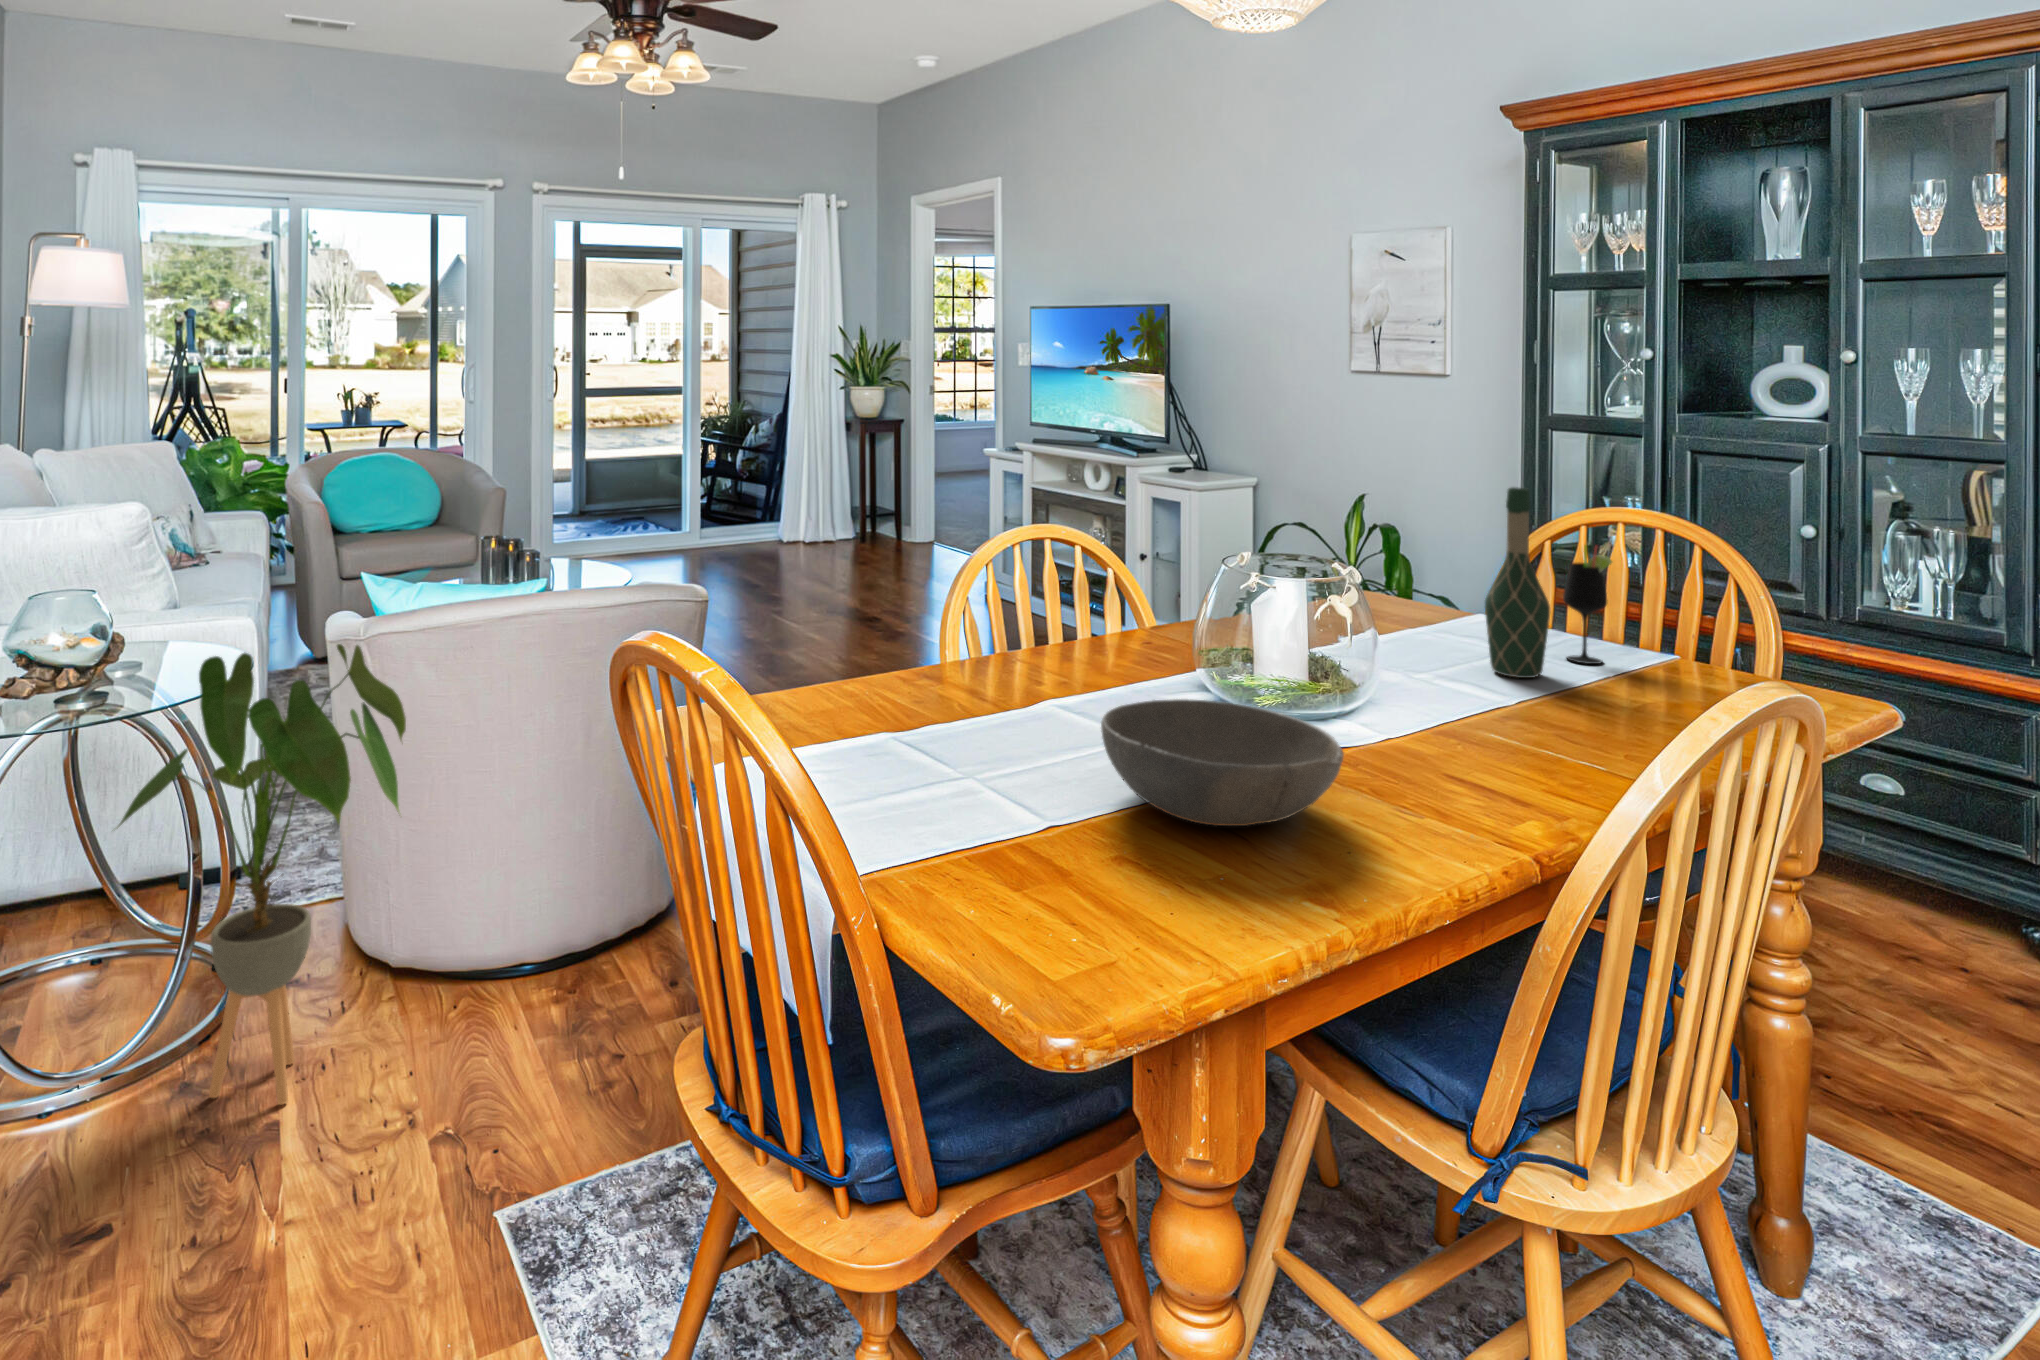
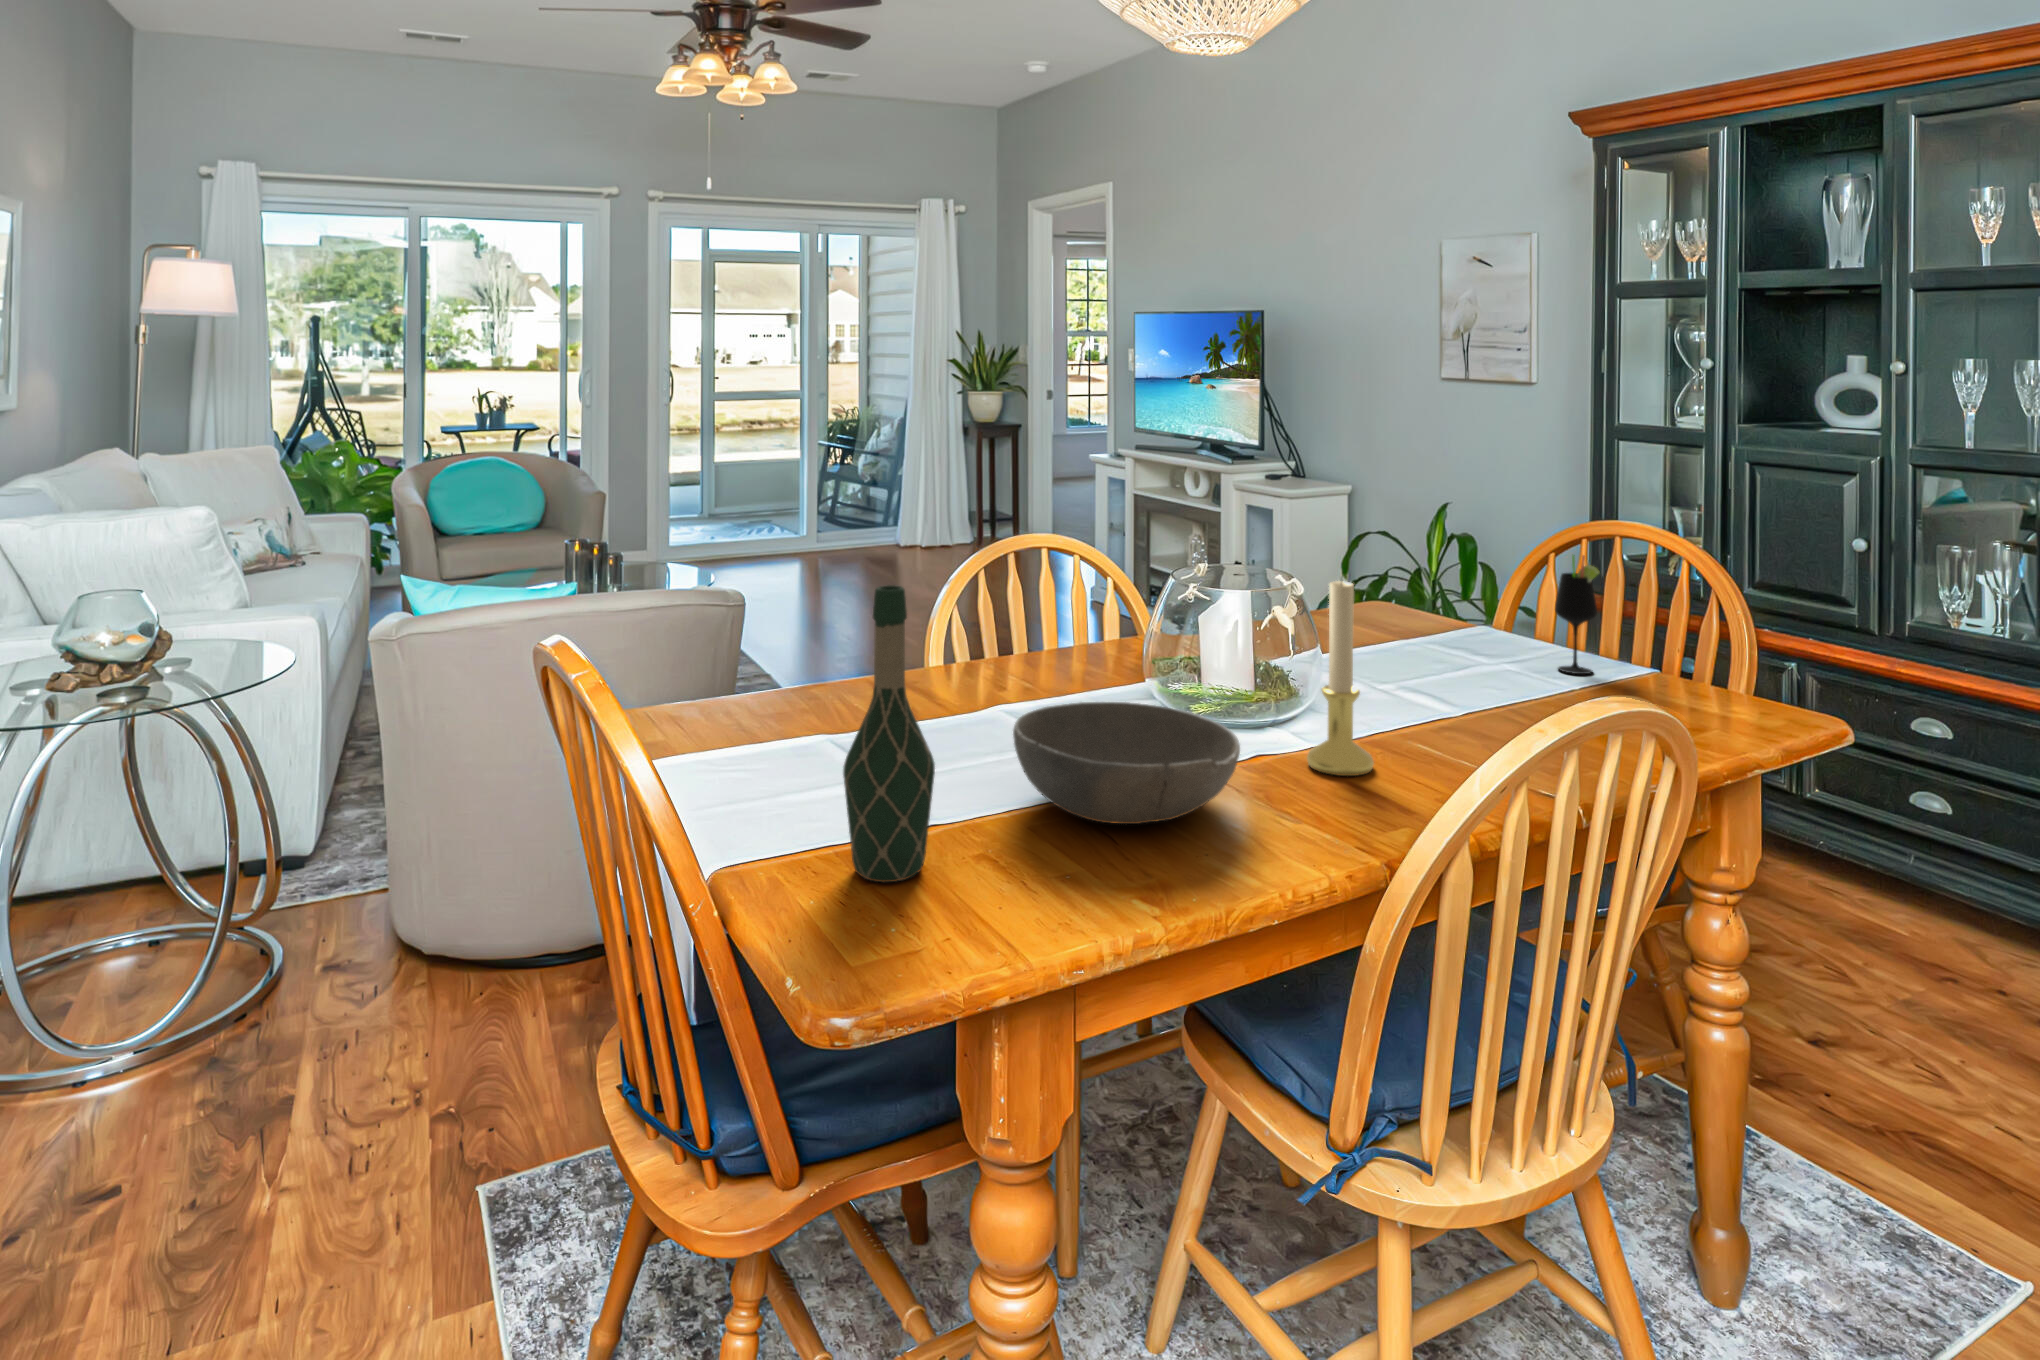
wine bottle: present [1485,487,1550,678] -> present [843,585,935,882]
candle holder: none [1374,568,1446,772] -> present [1307,581,1374,776]
house plant: present [118,644,406,1105] -> none [137,641,434,1083]

